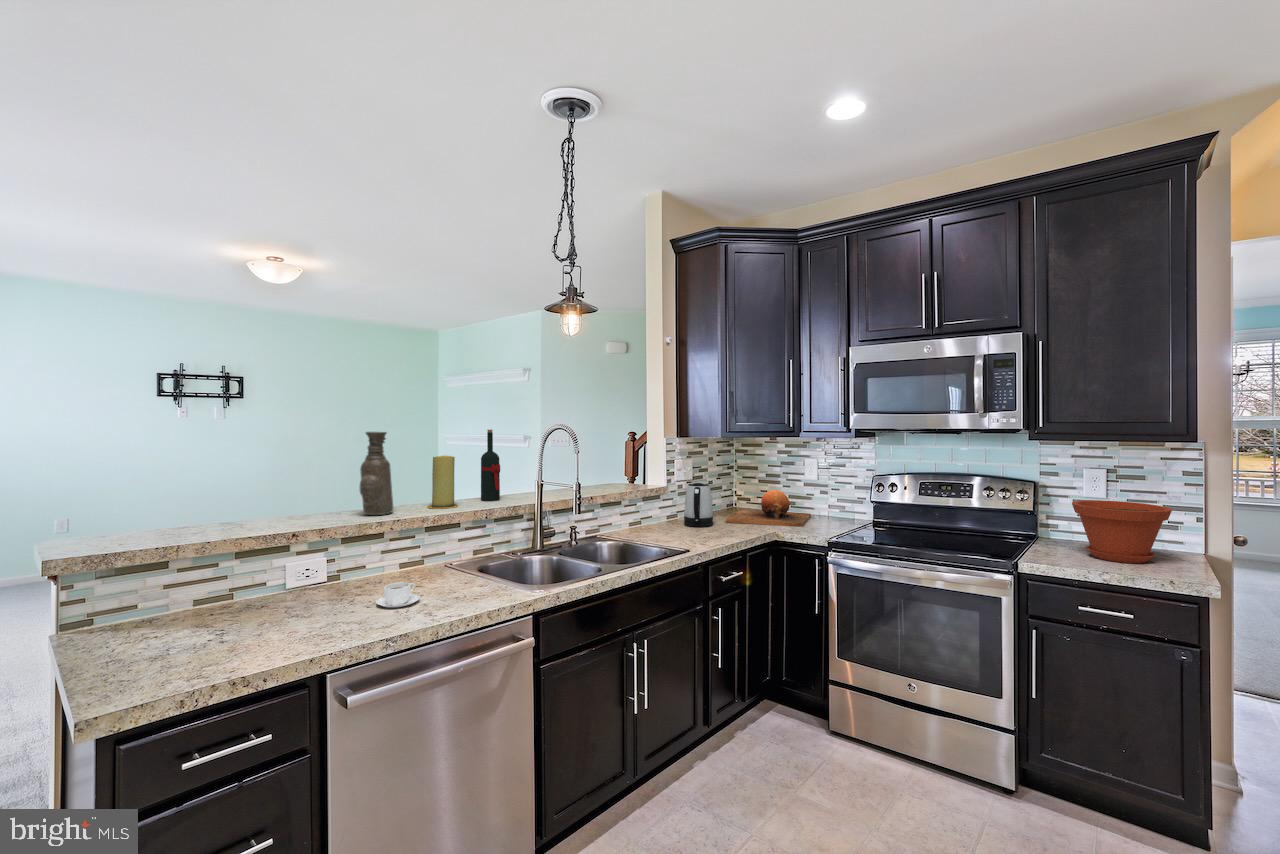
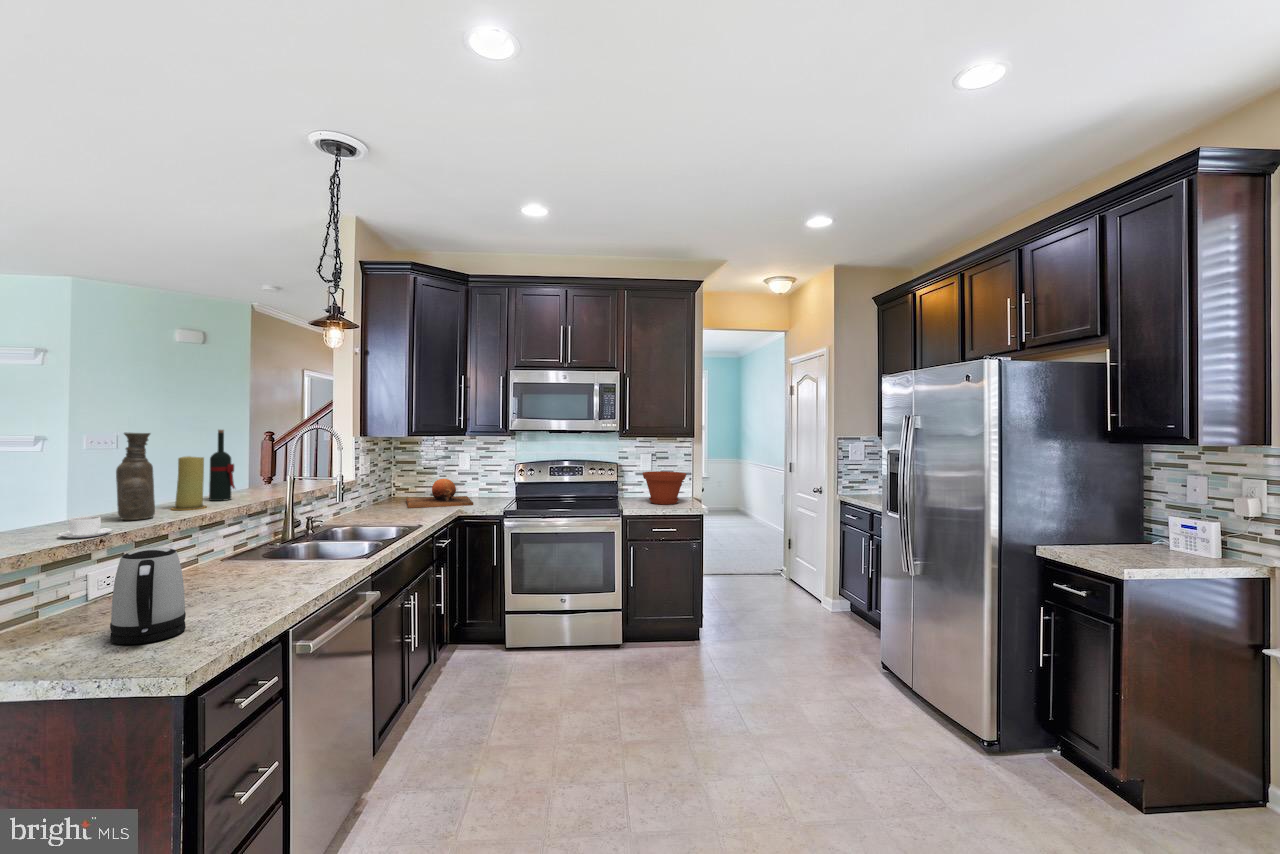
kettle: present [684,482,713,527] -> present [110,548,186,644]
coffee cup: present [376,582,420,608] -> present [58,516,112,538]

